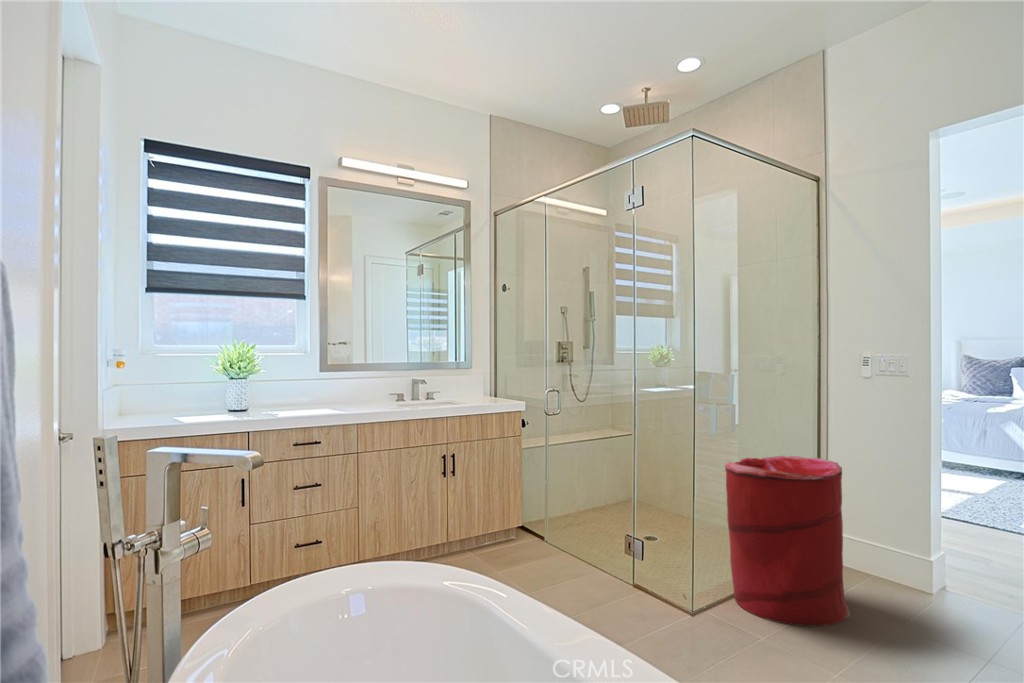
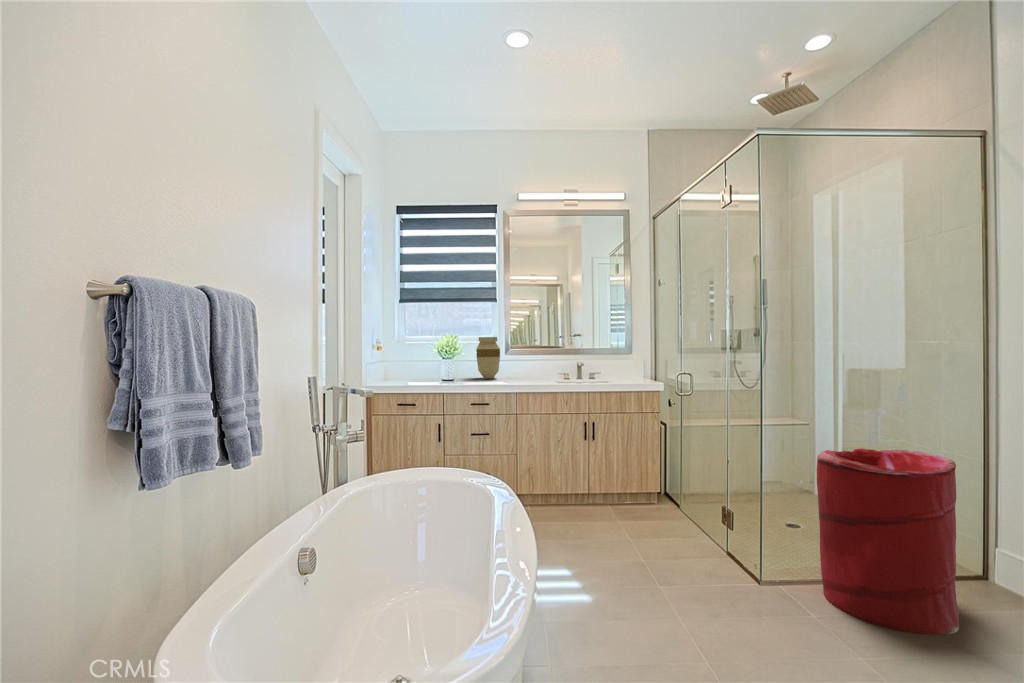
vase: none [274,348,315,407] -> present [476,337,500,379]

